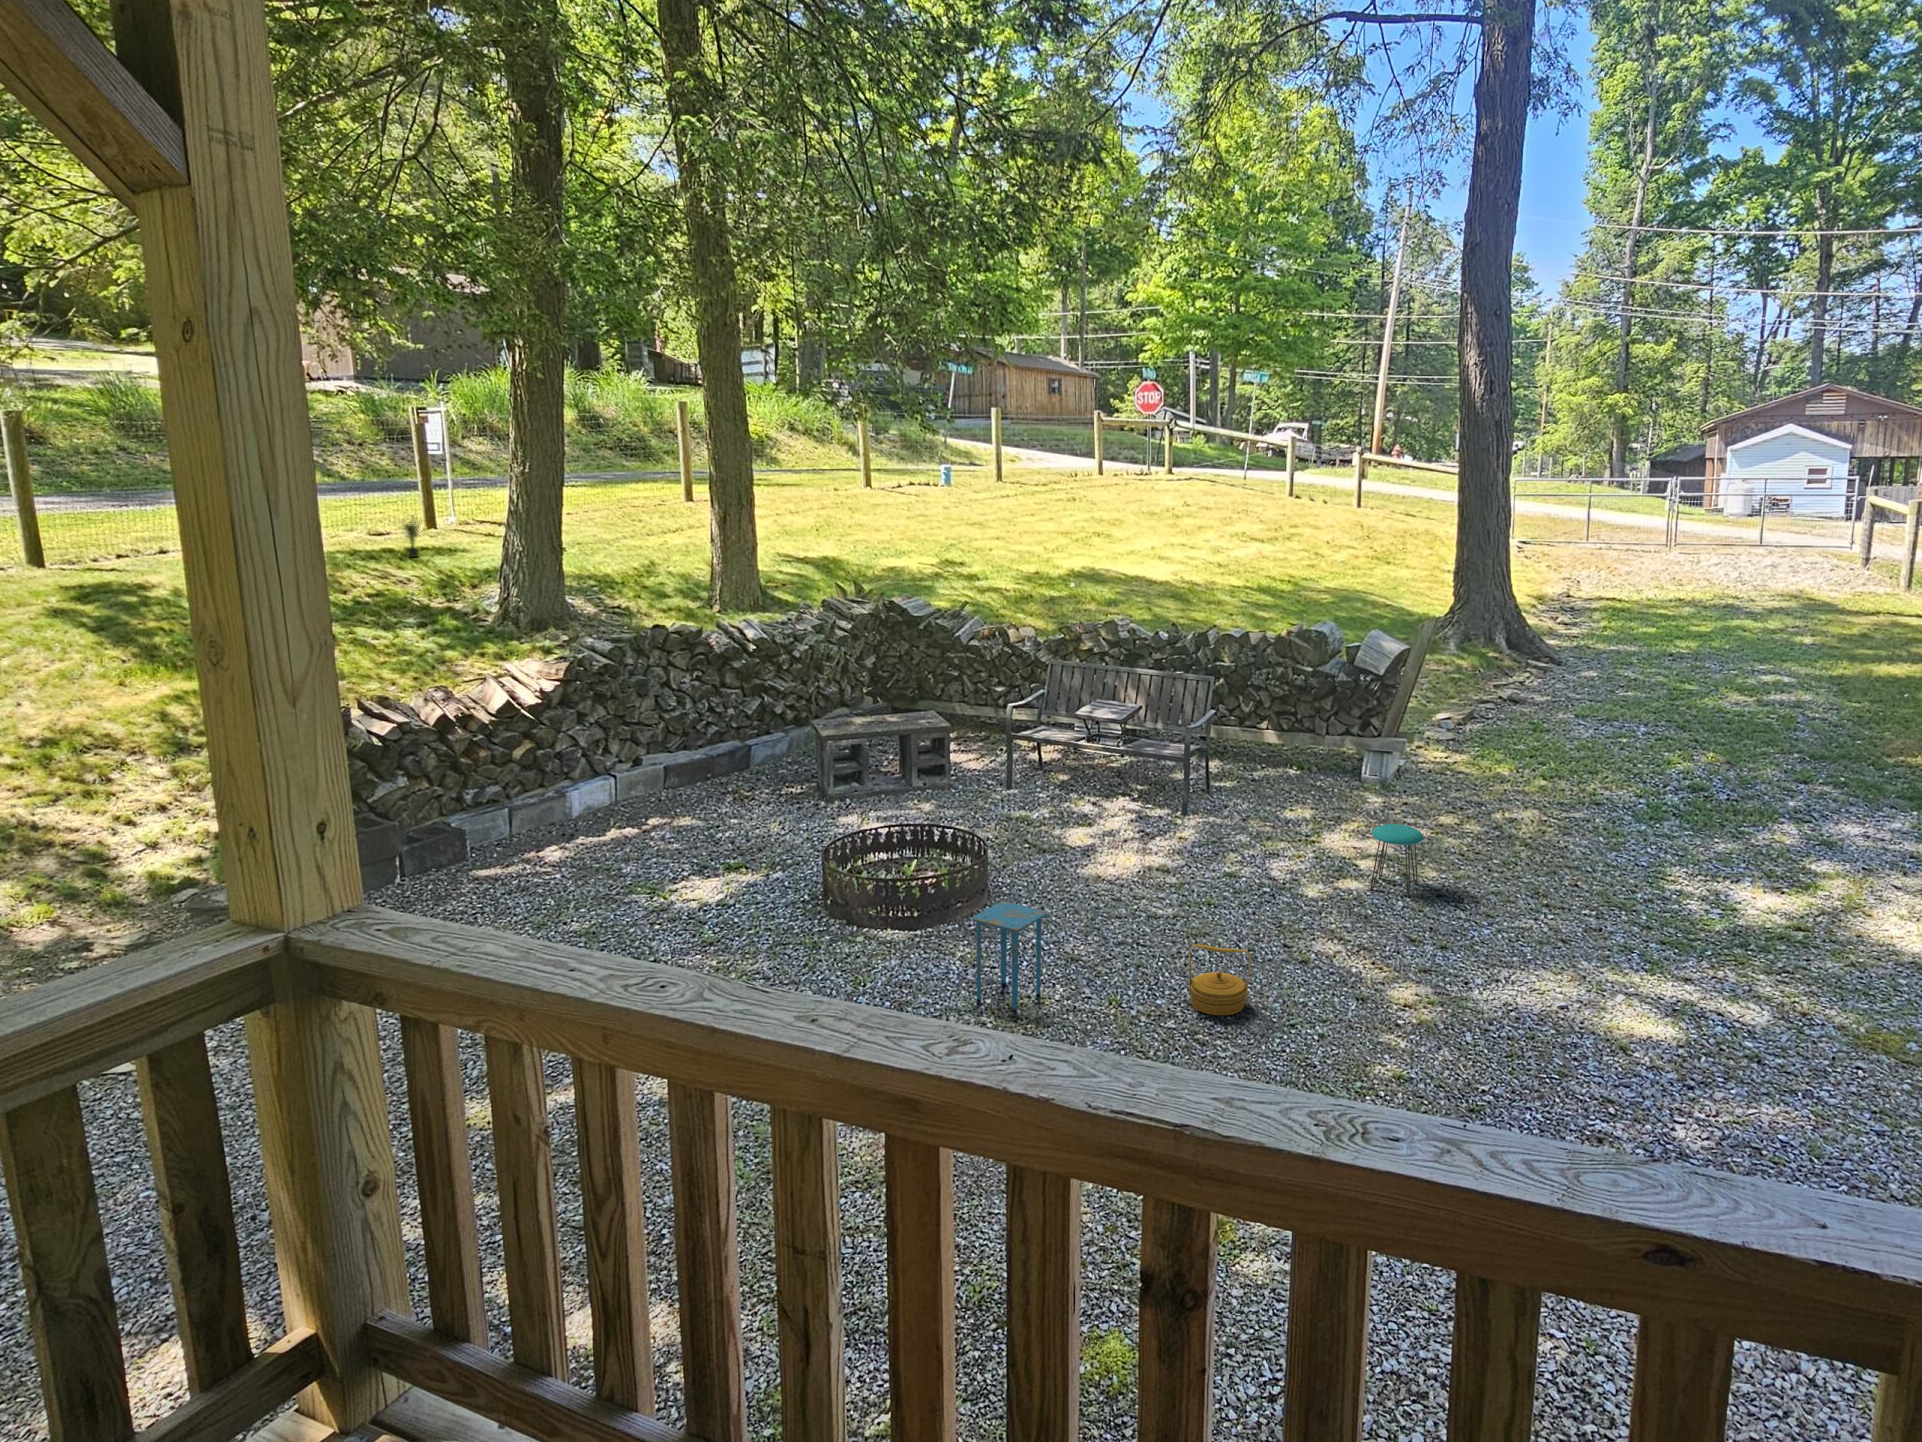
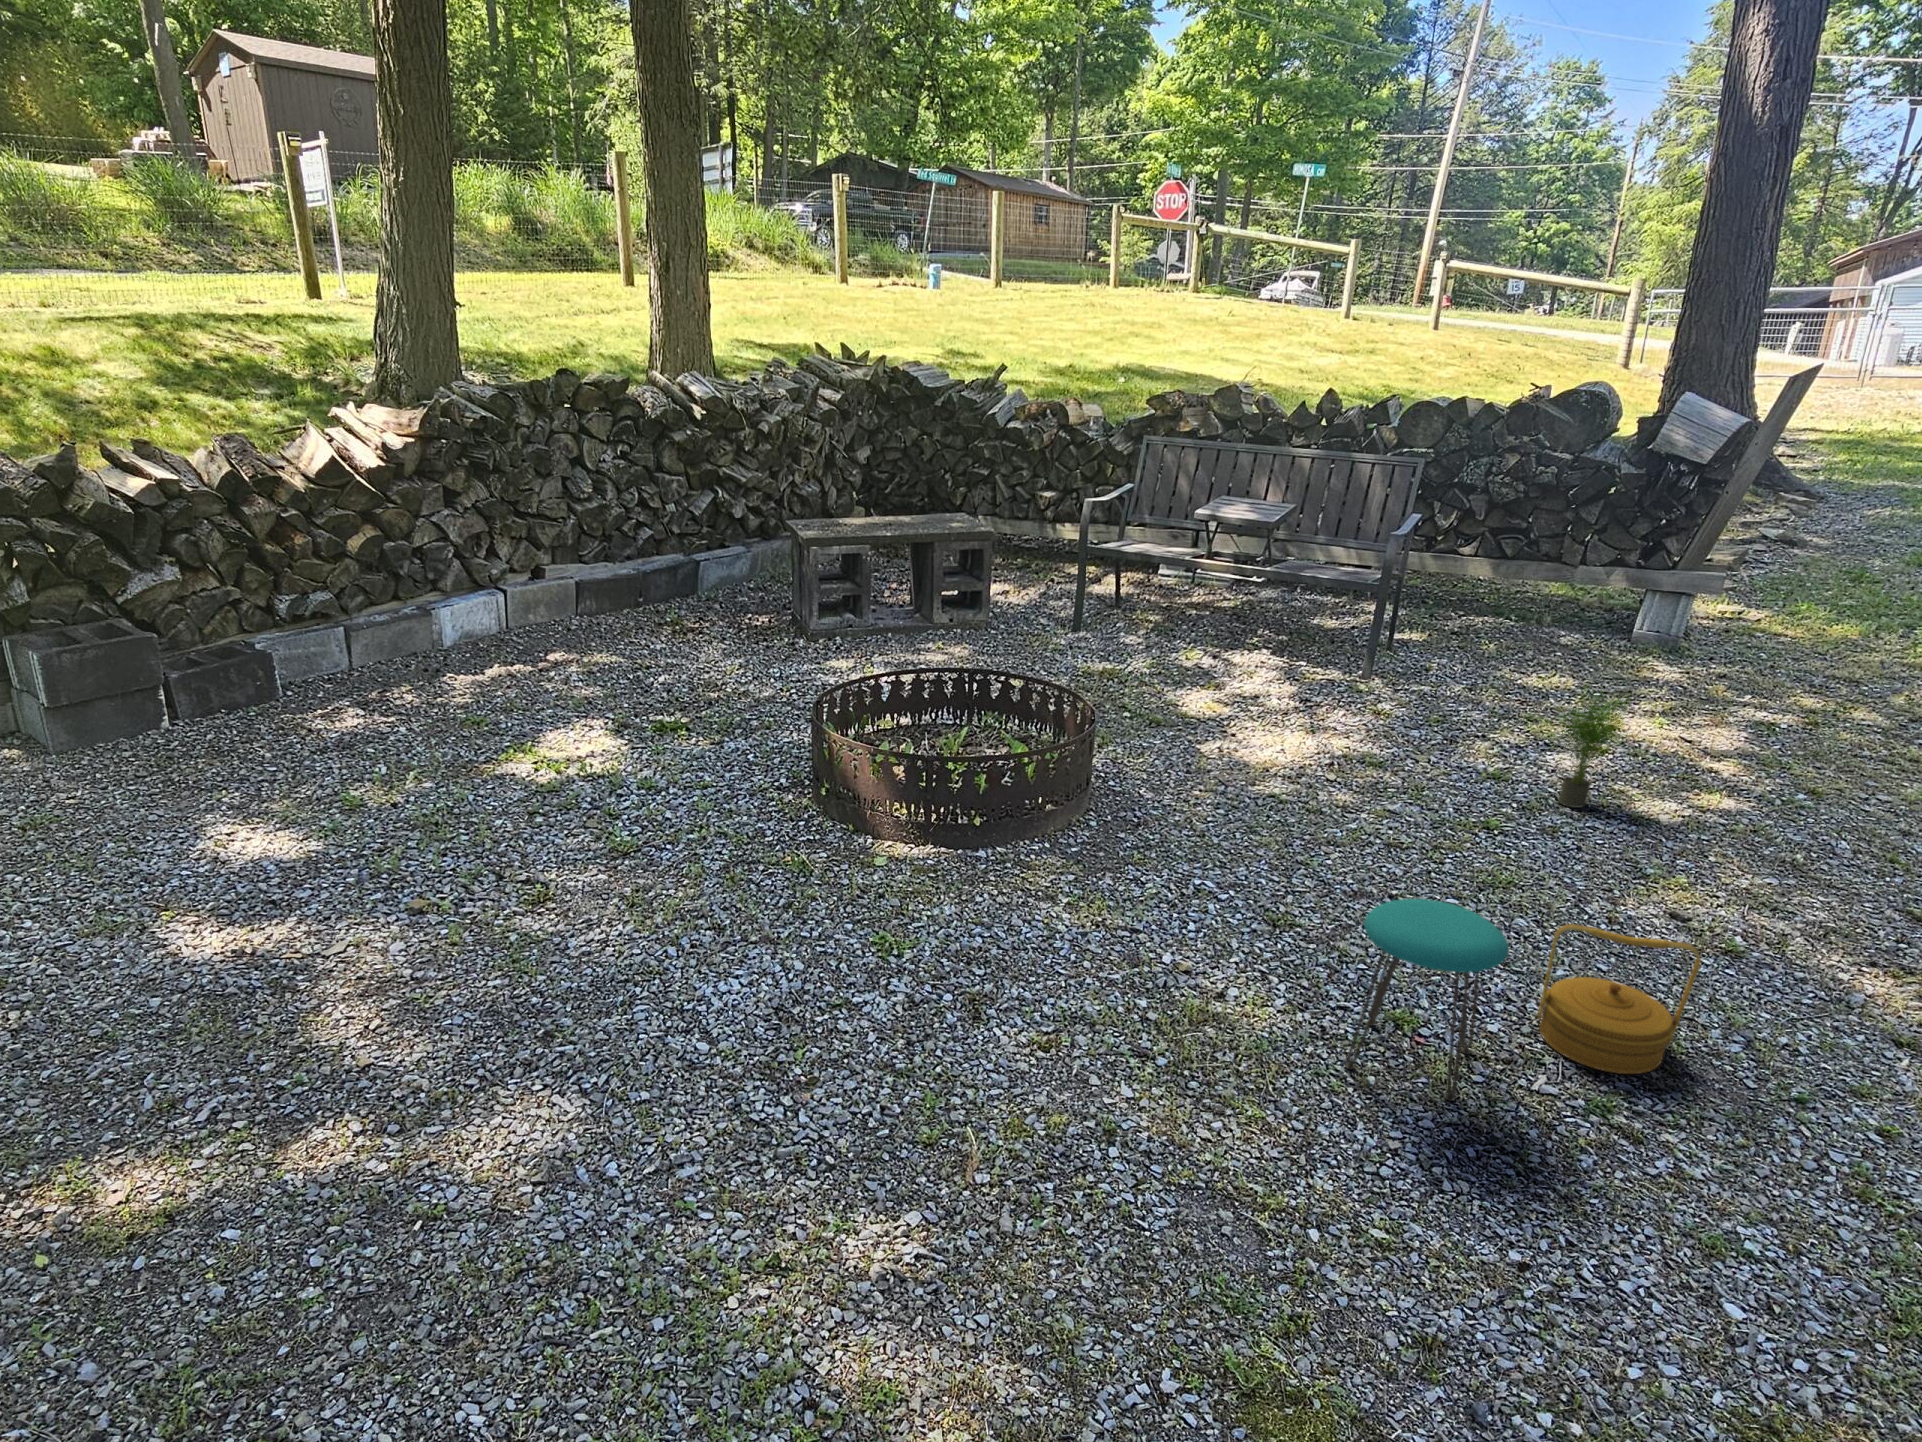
potted plant: present [402,515,420,557] -> present [1549,690,1629,808]
stool: present [1370,824,1423,897] -> present [1345,899,1509,1101]
side table: present [972,901,1047,1010] -> none [1102,814,1258,1030]

